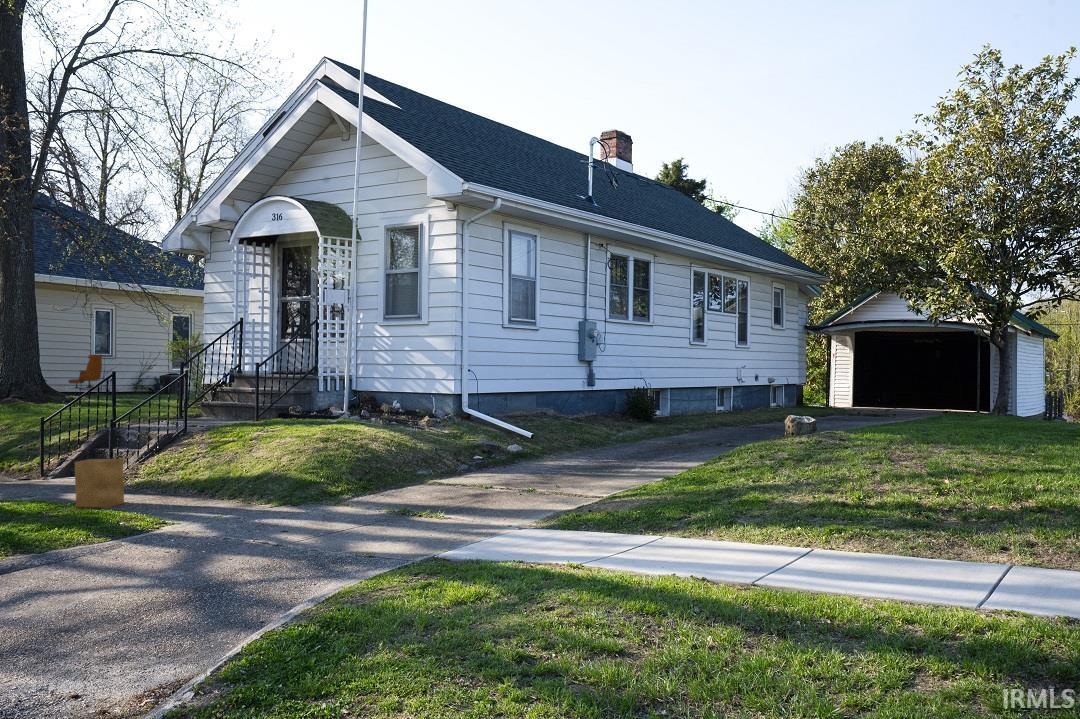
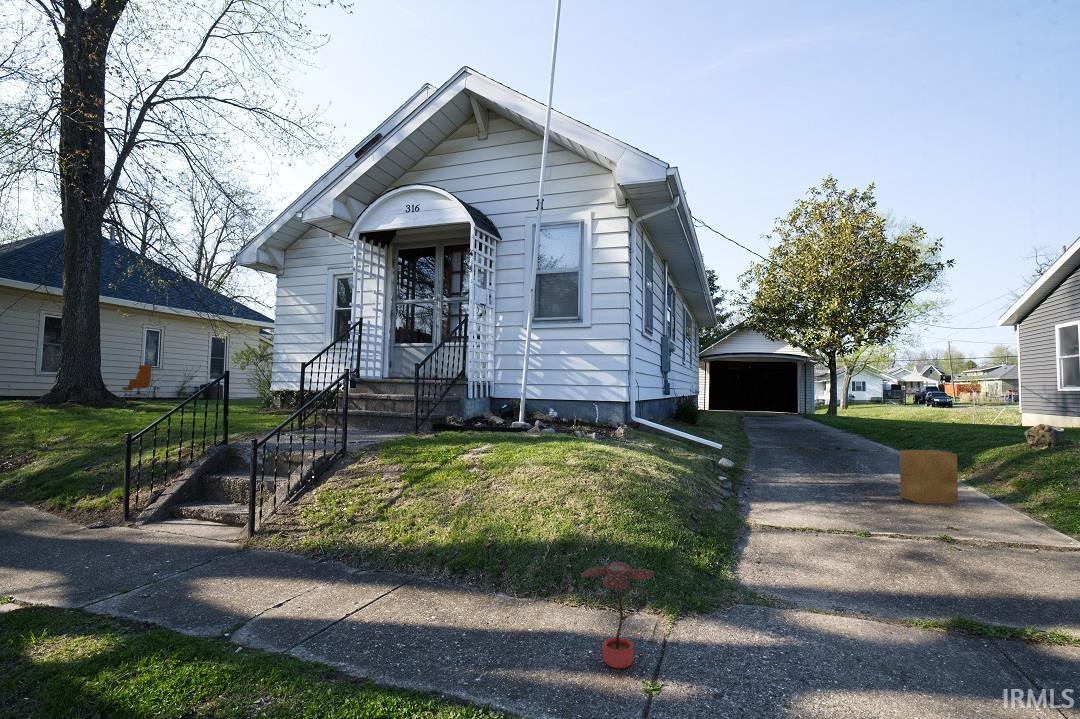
cardboard box: present [75,459,124,507] -> present [900,450,958,504]
potted plant: none [200,469,231,514] -> present [581,562,655,668]

